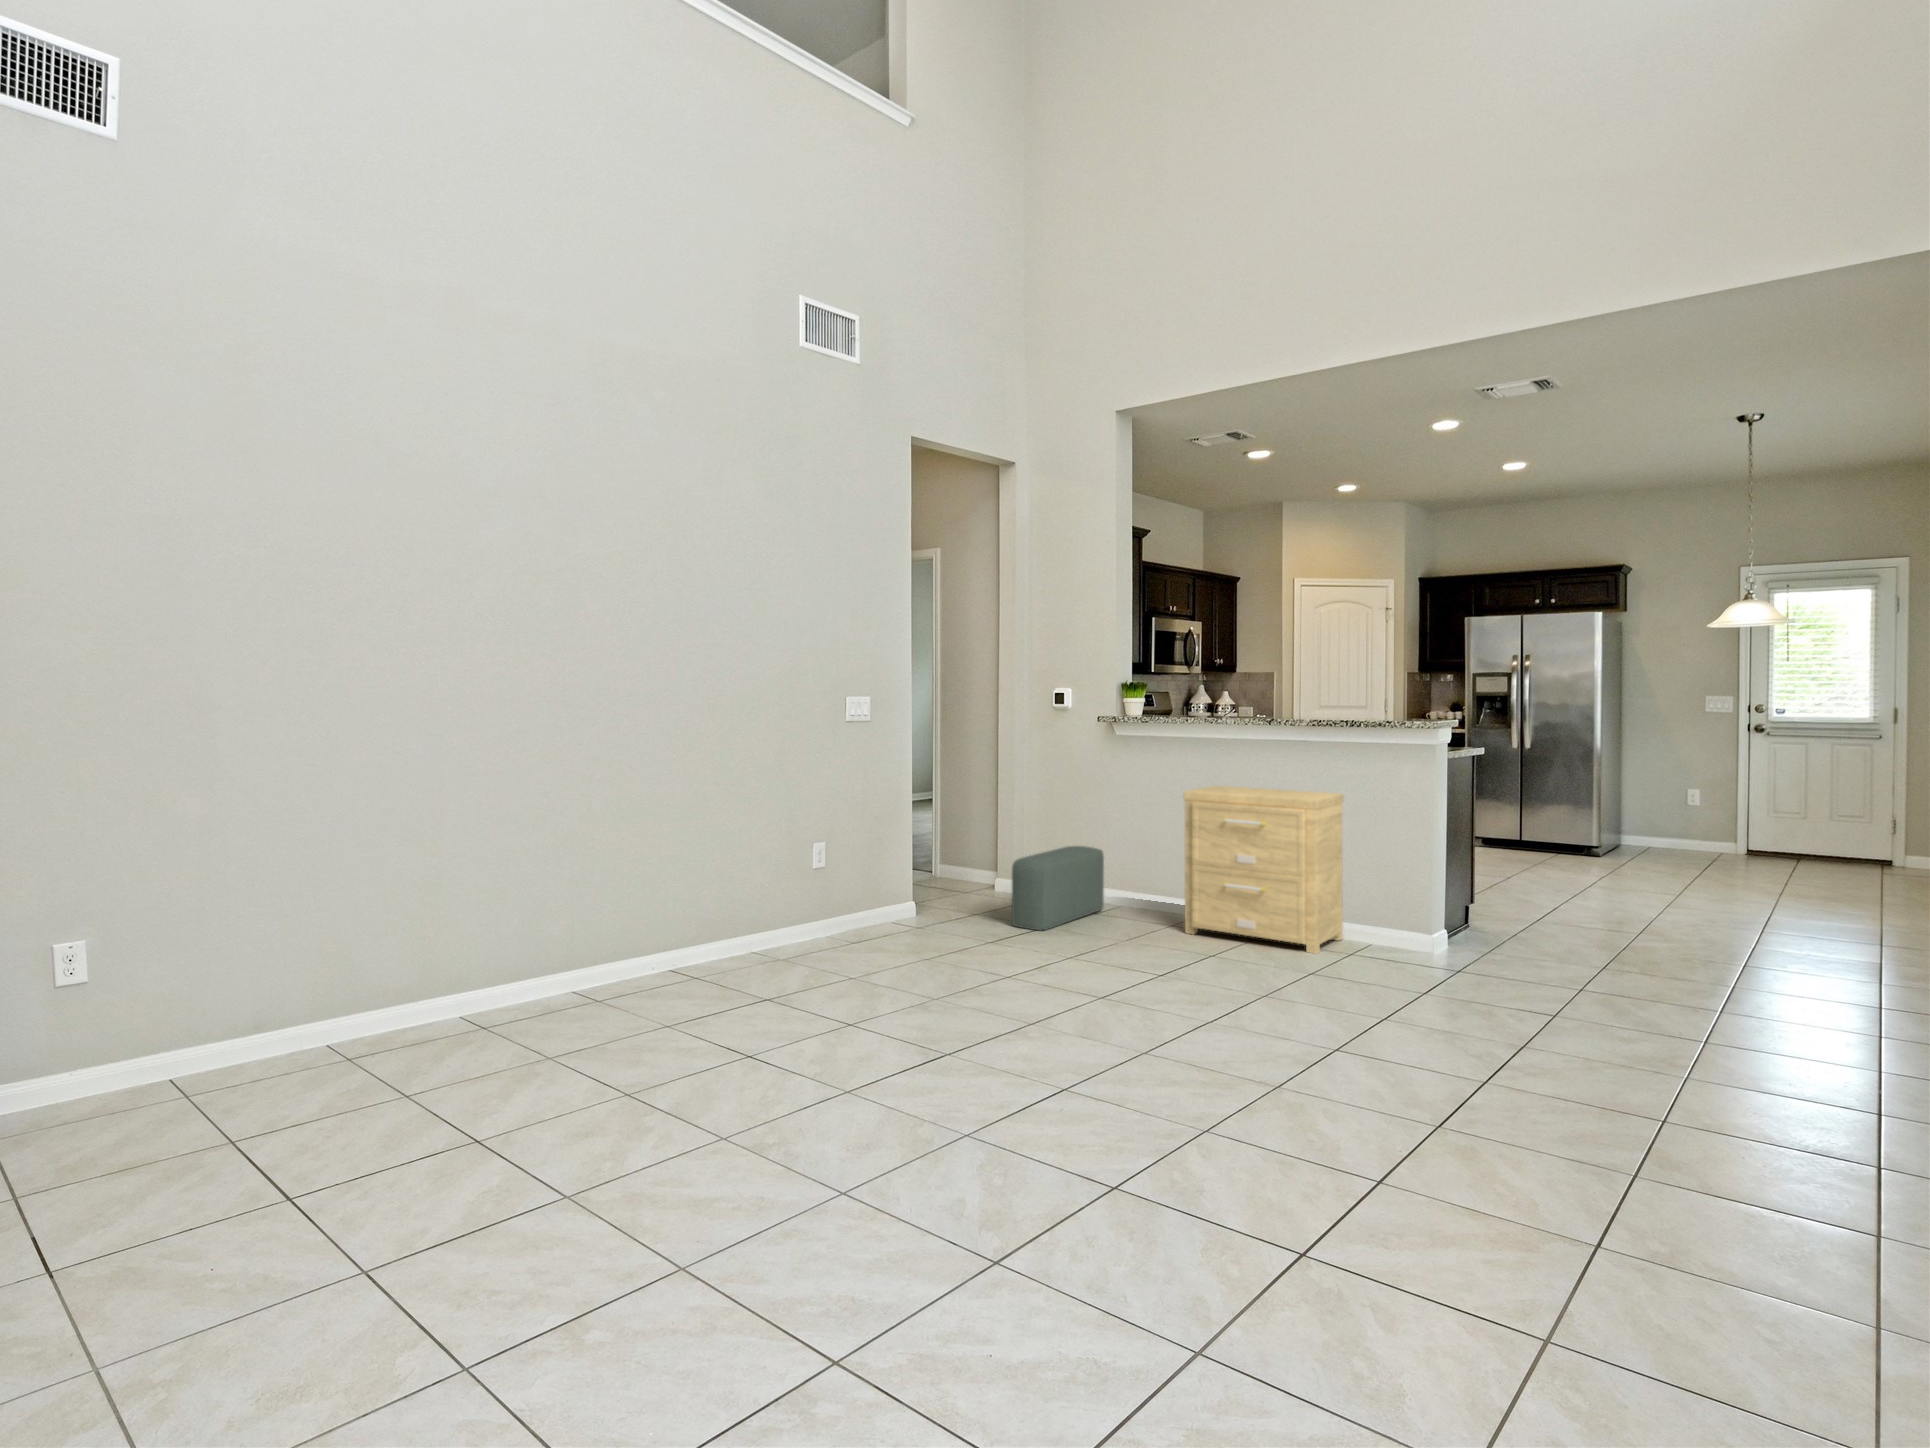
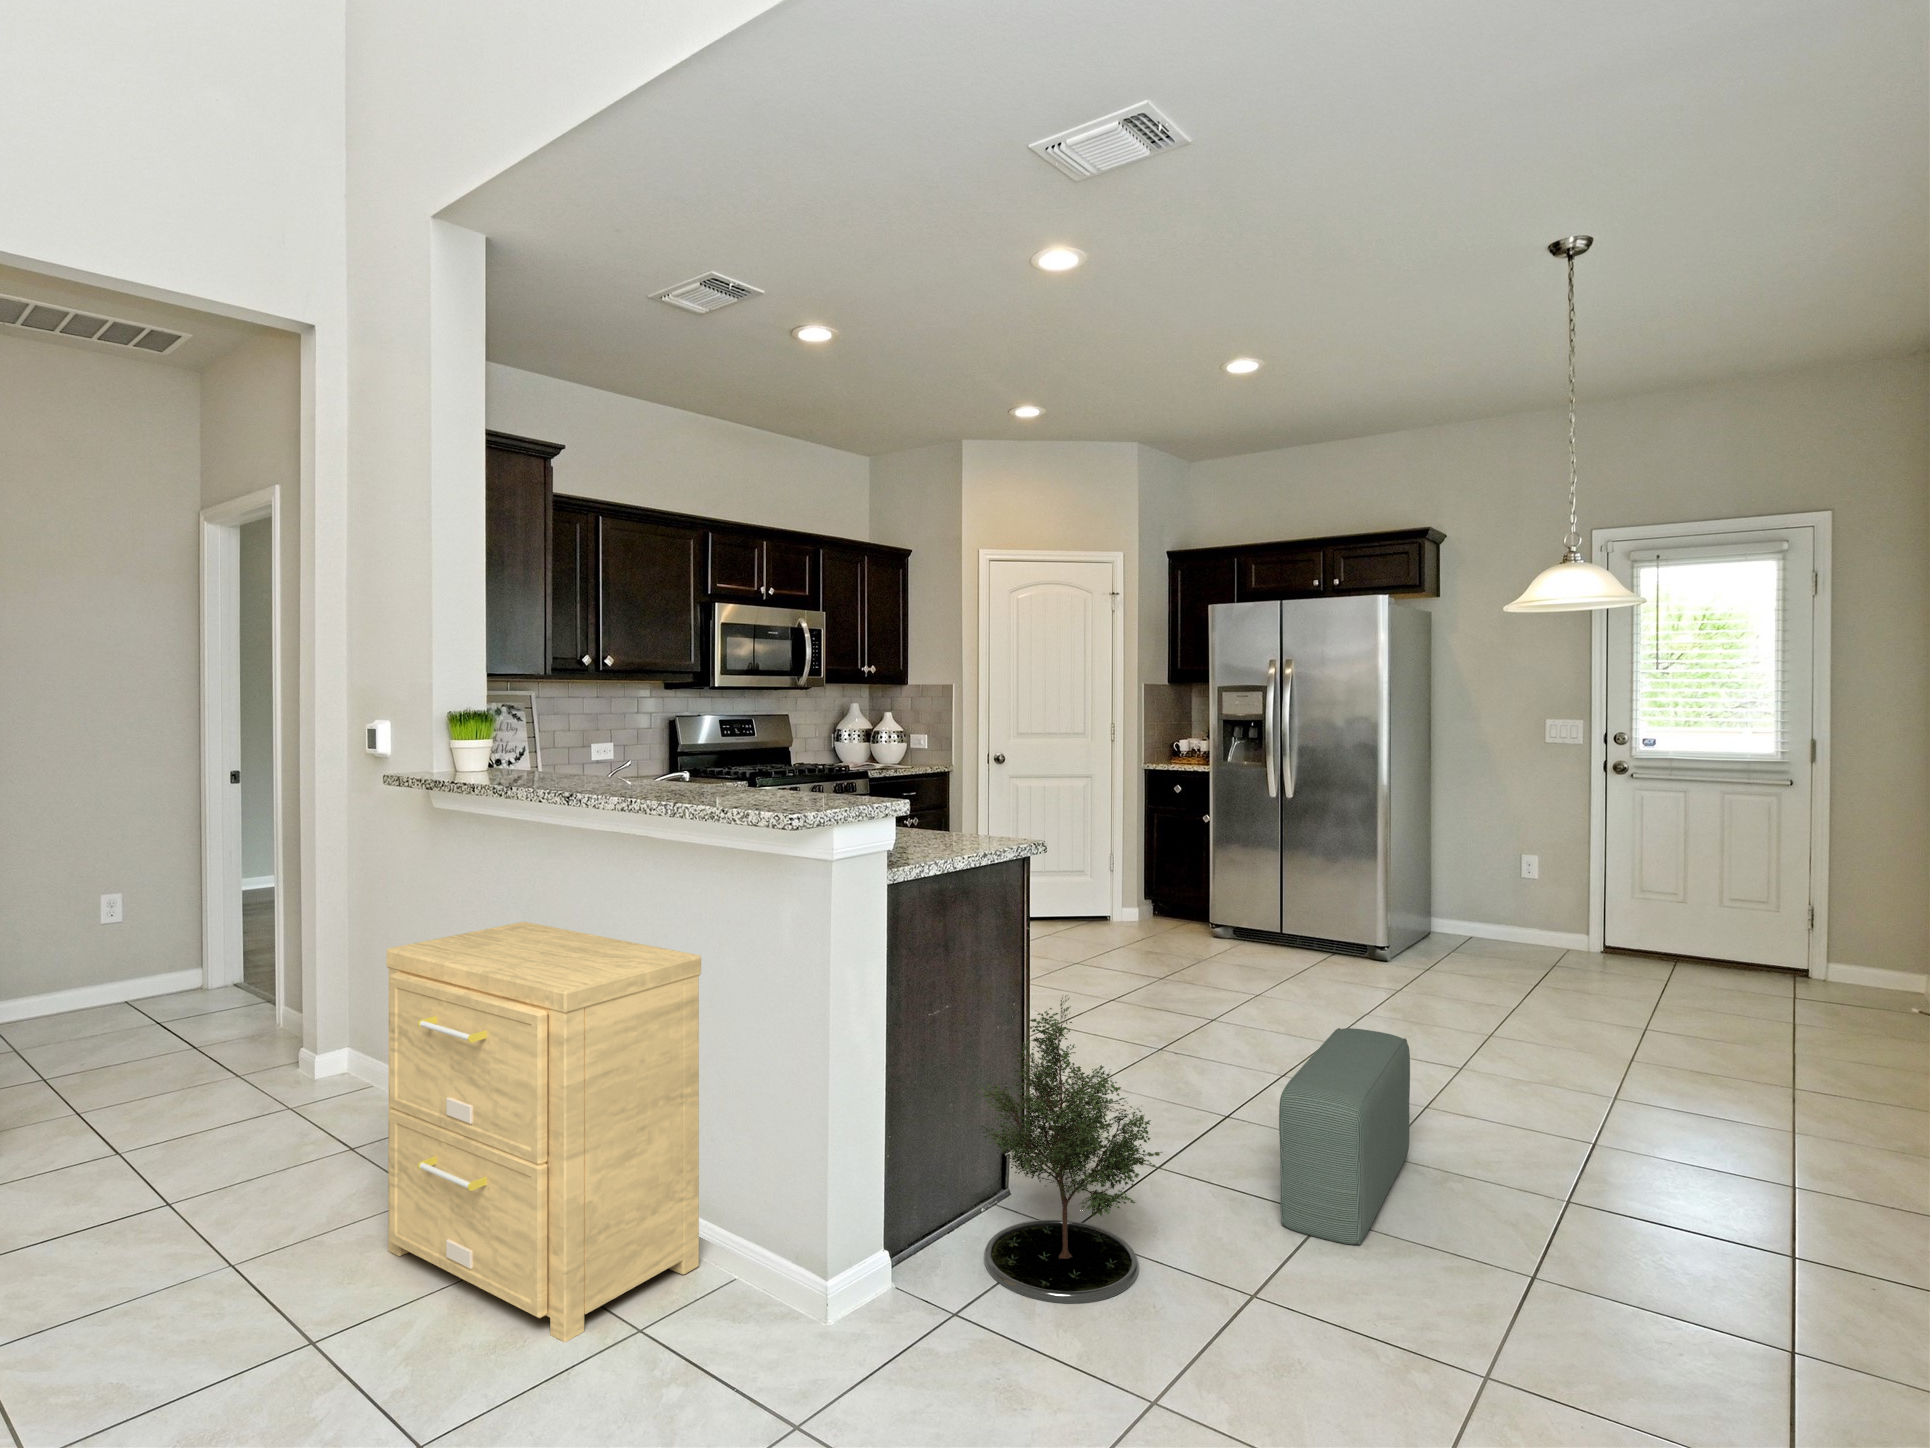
potted tree: none [1470,812,1572,951] -> present [975,996,1162,1304]
pouf: present [1012,846,1104,931] -> present [1279,1028,1410,1245]

